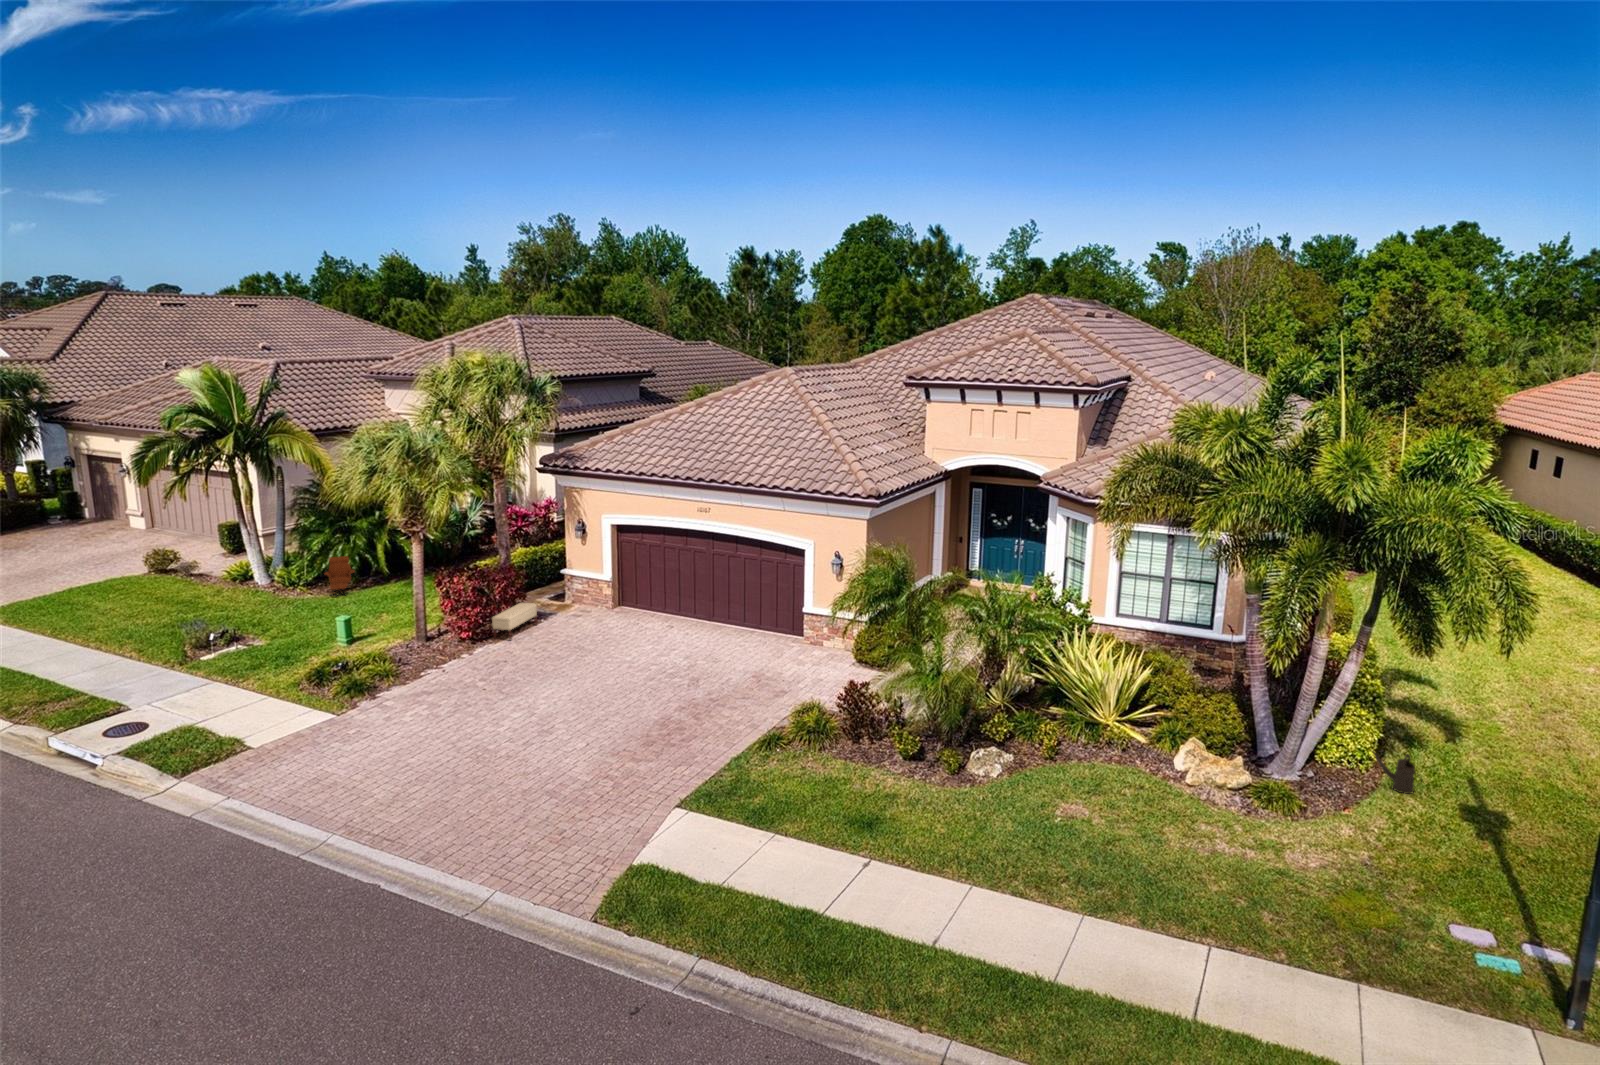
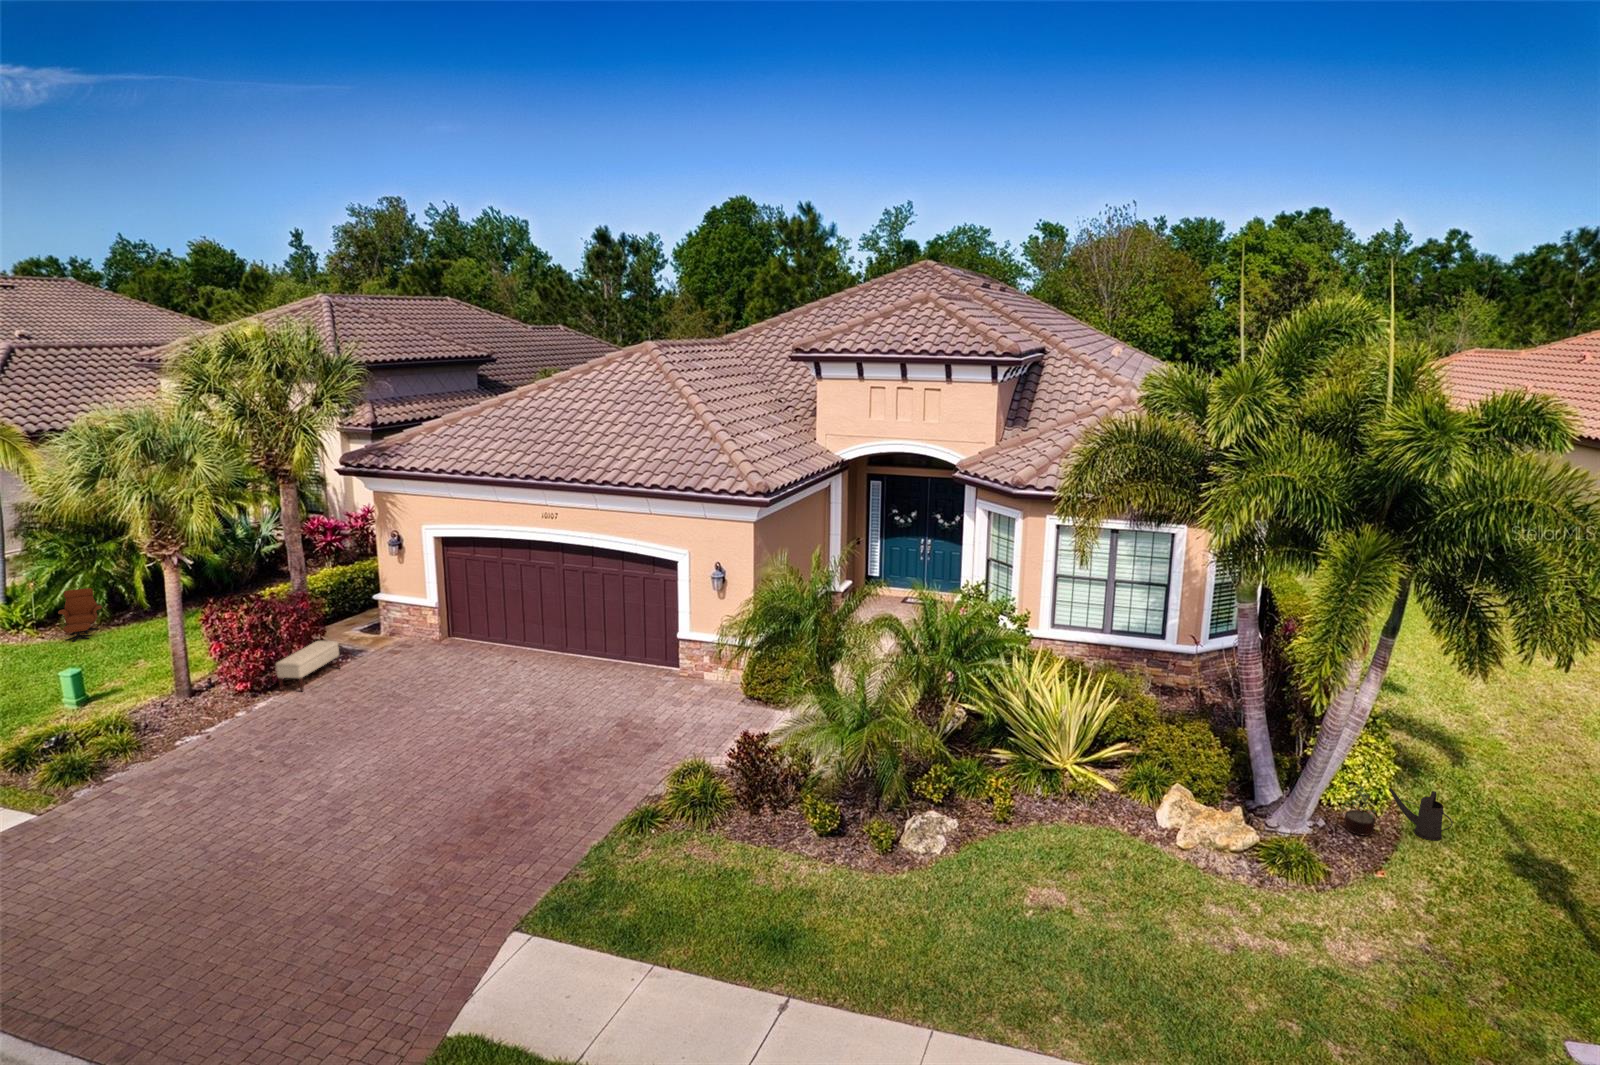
decorative plant: none [1329,744,1360,787] -> present [1340,784,1377,836]

